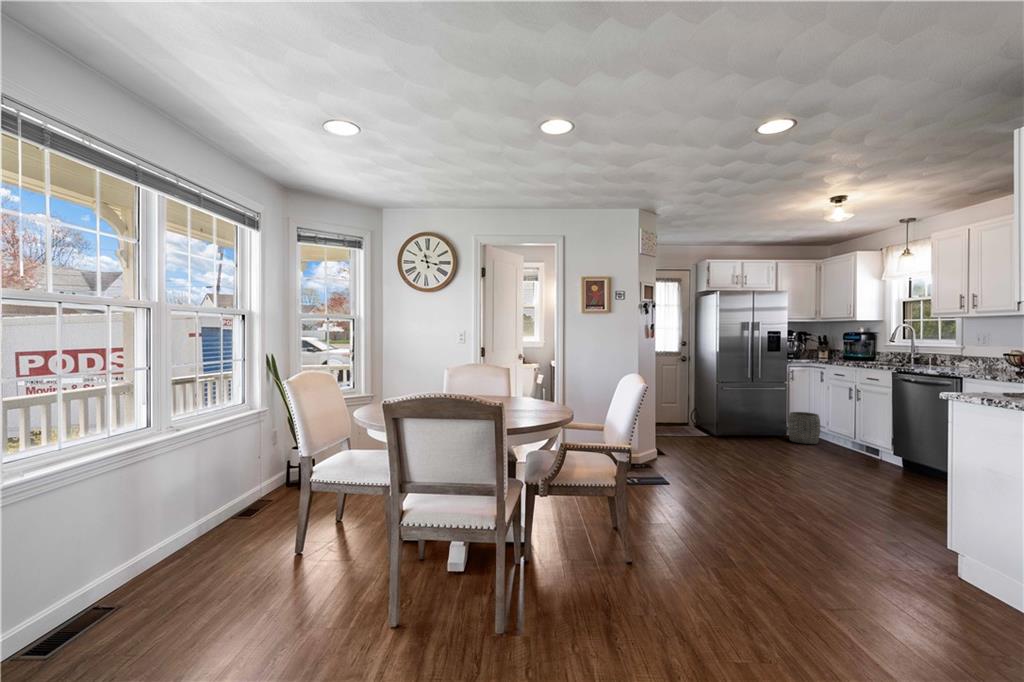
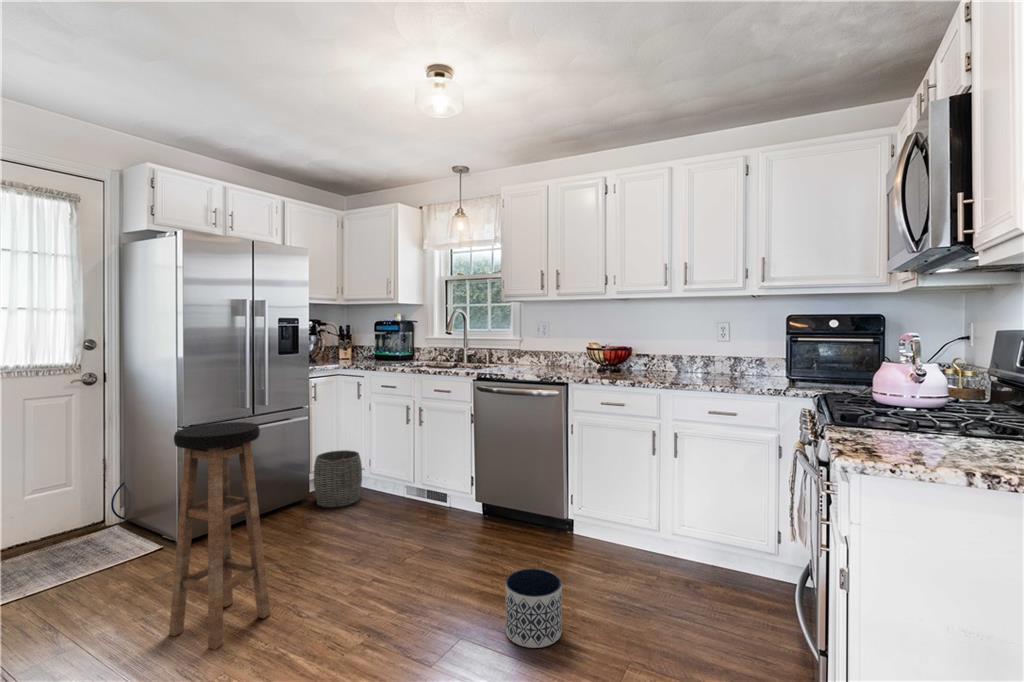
bar stool: none [709,377,749,464] -> present [169,422,270,650]
planter: none [861,469,899,504] -> present [505,569,562,648]

